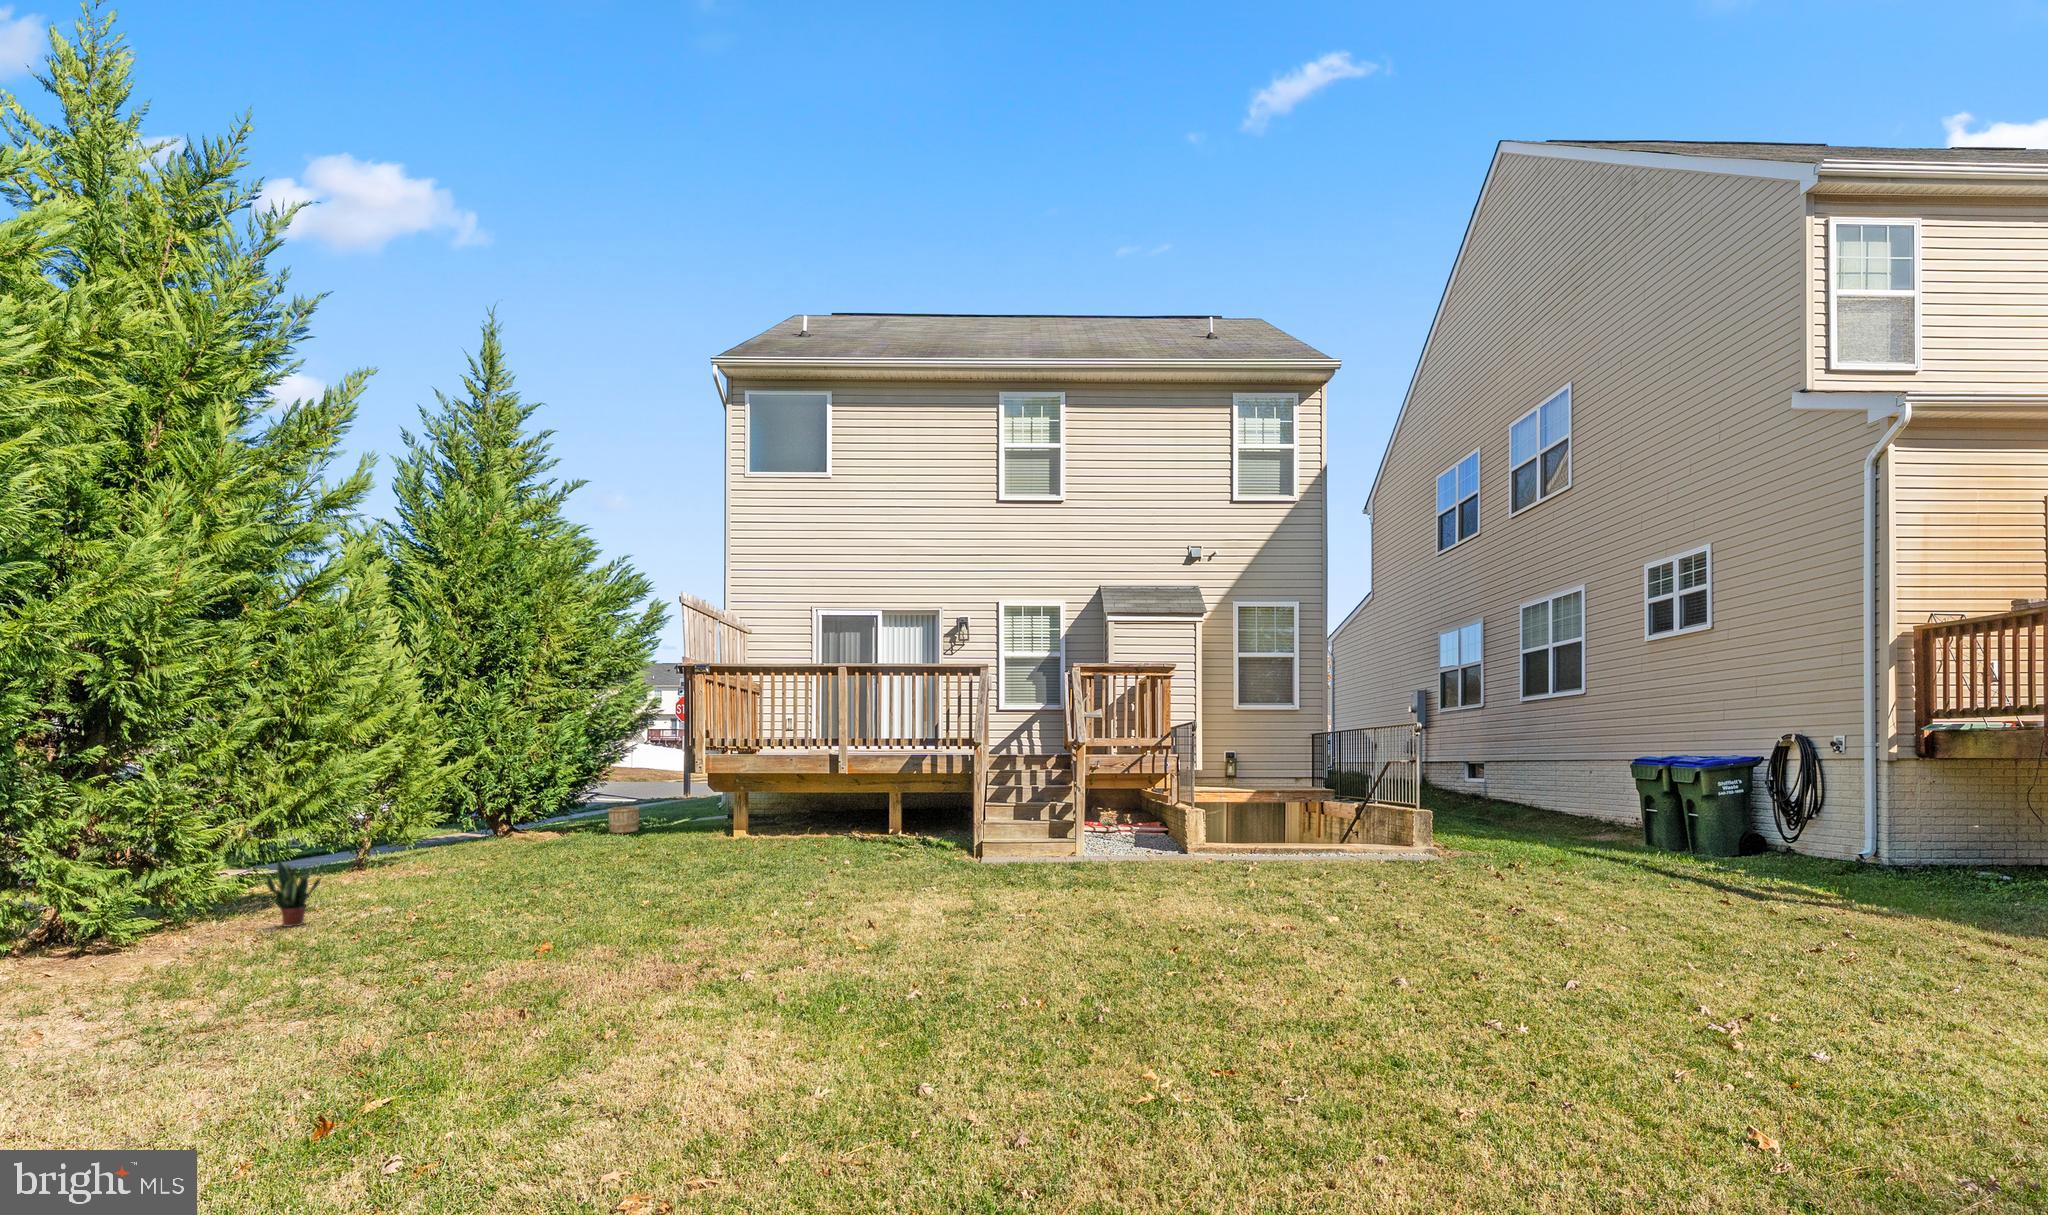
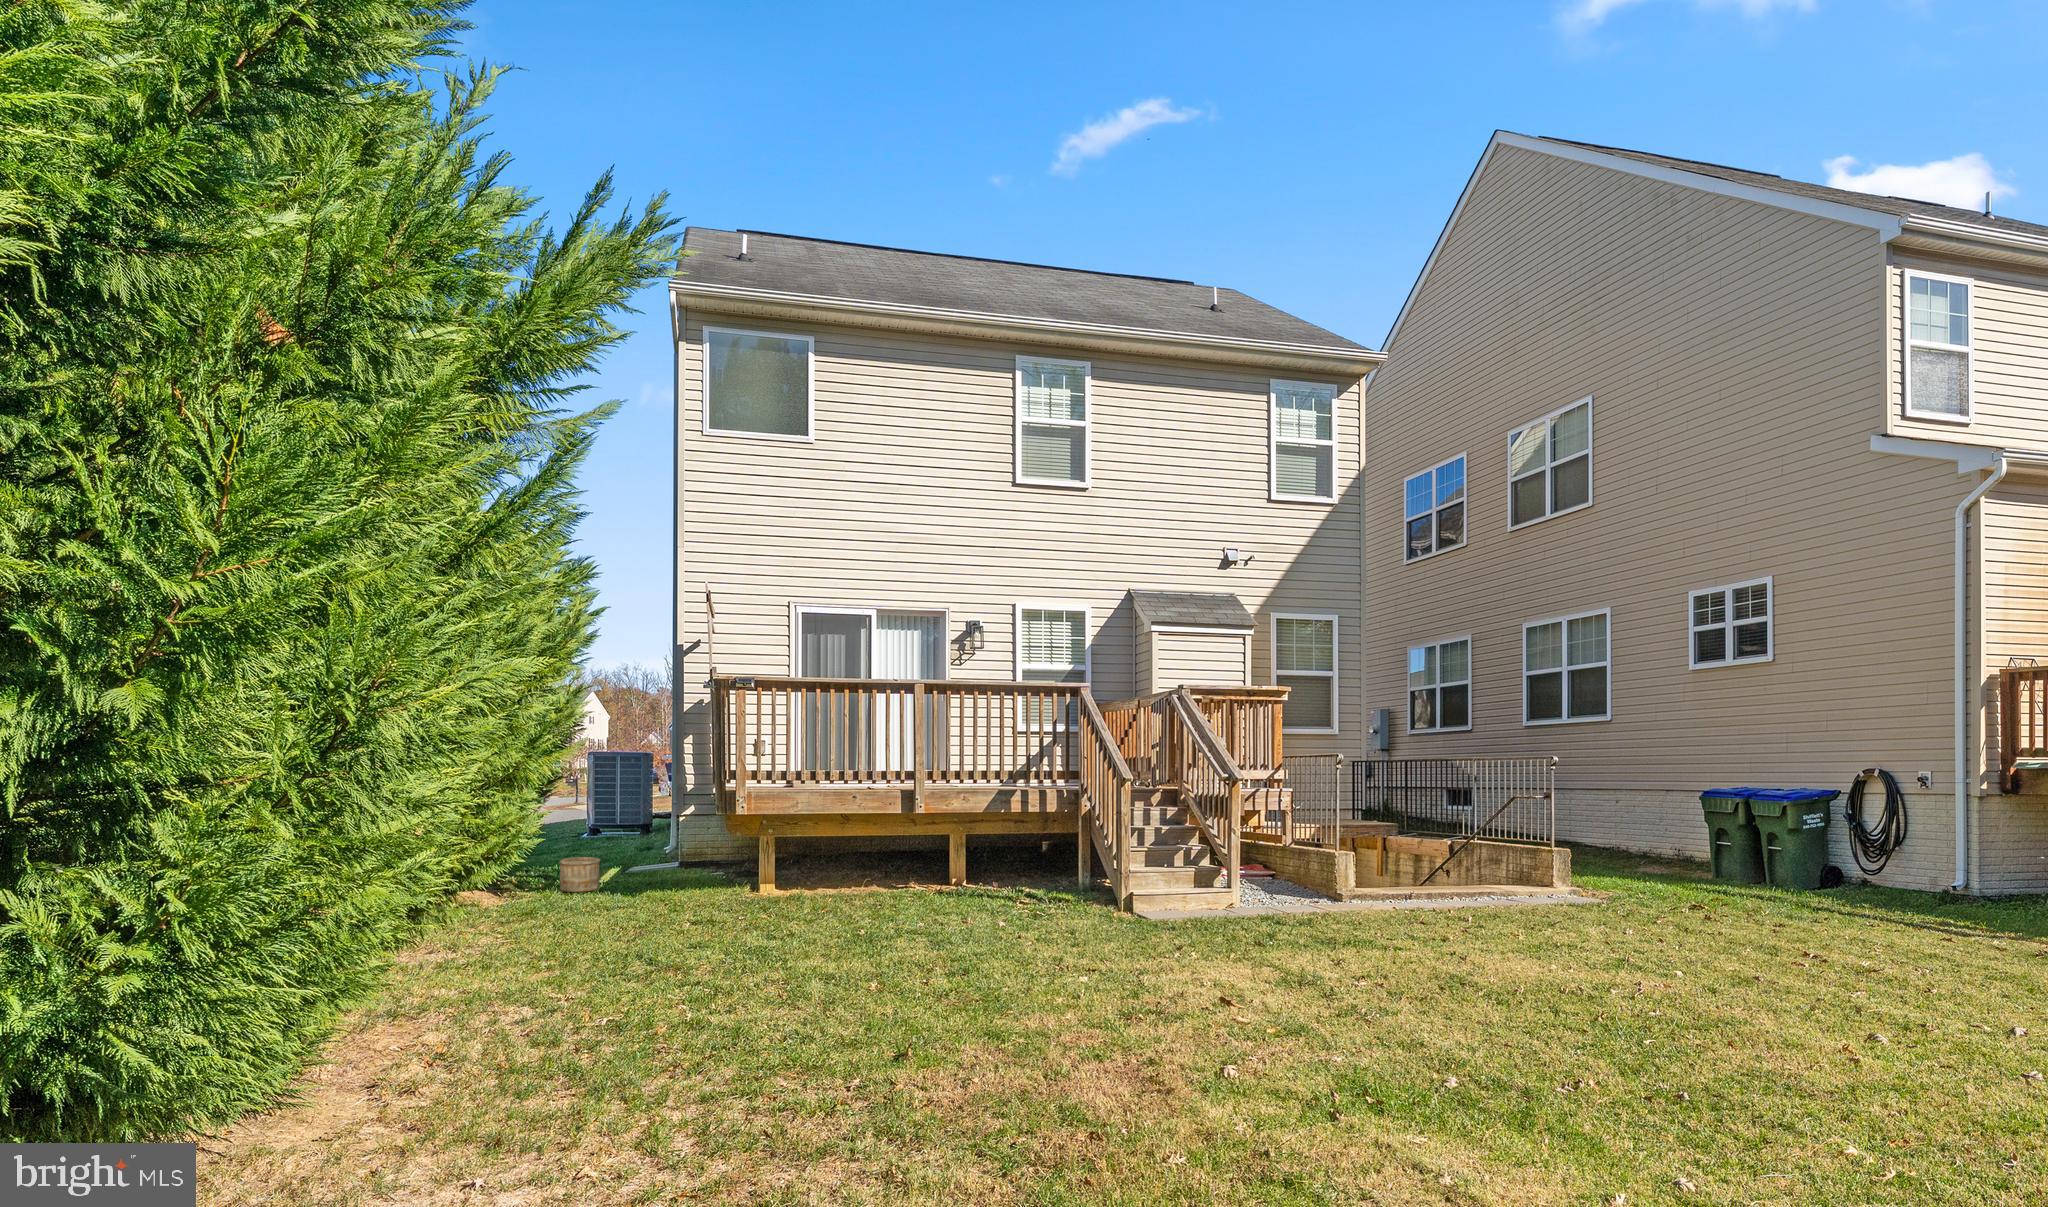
potted plant: present [267,860,321,927] -> none [461,922,512,1010]

